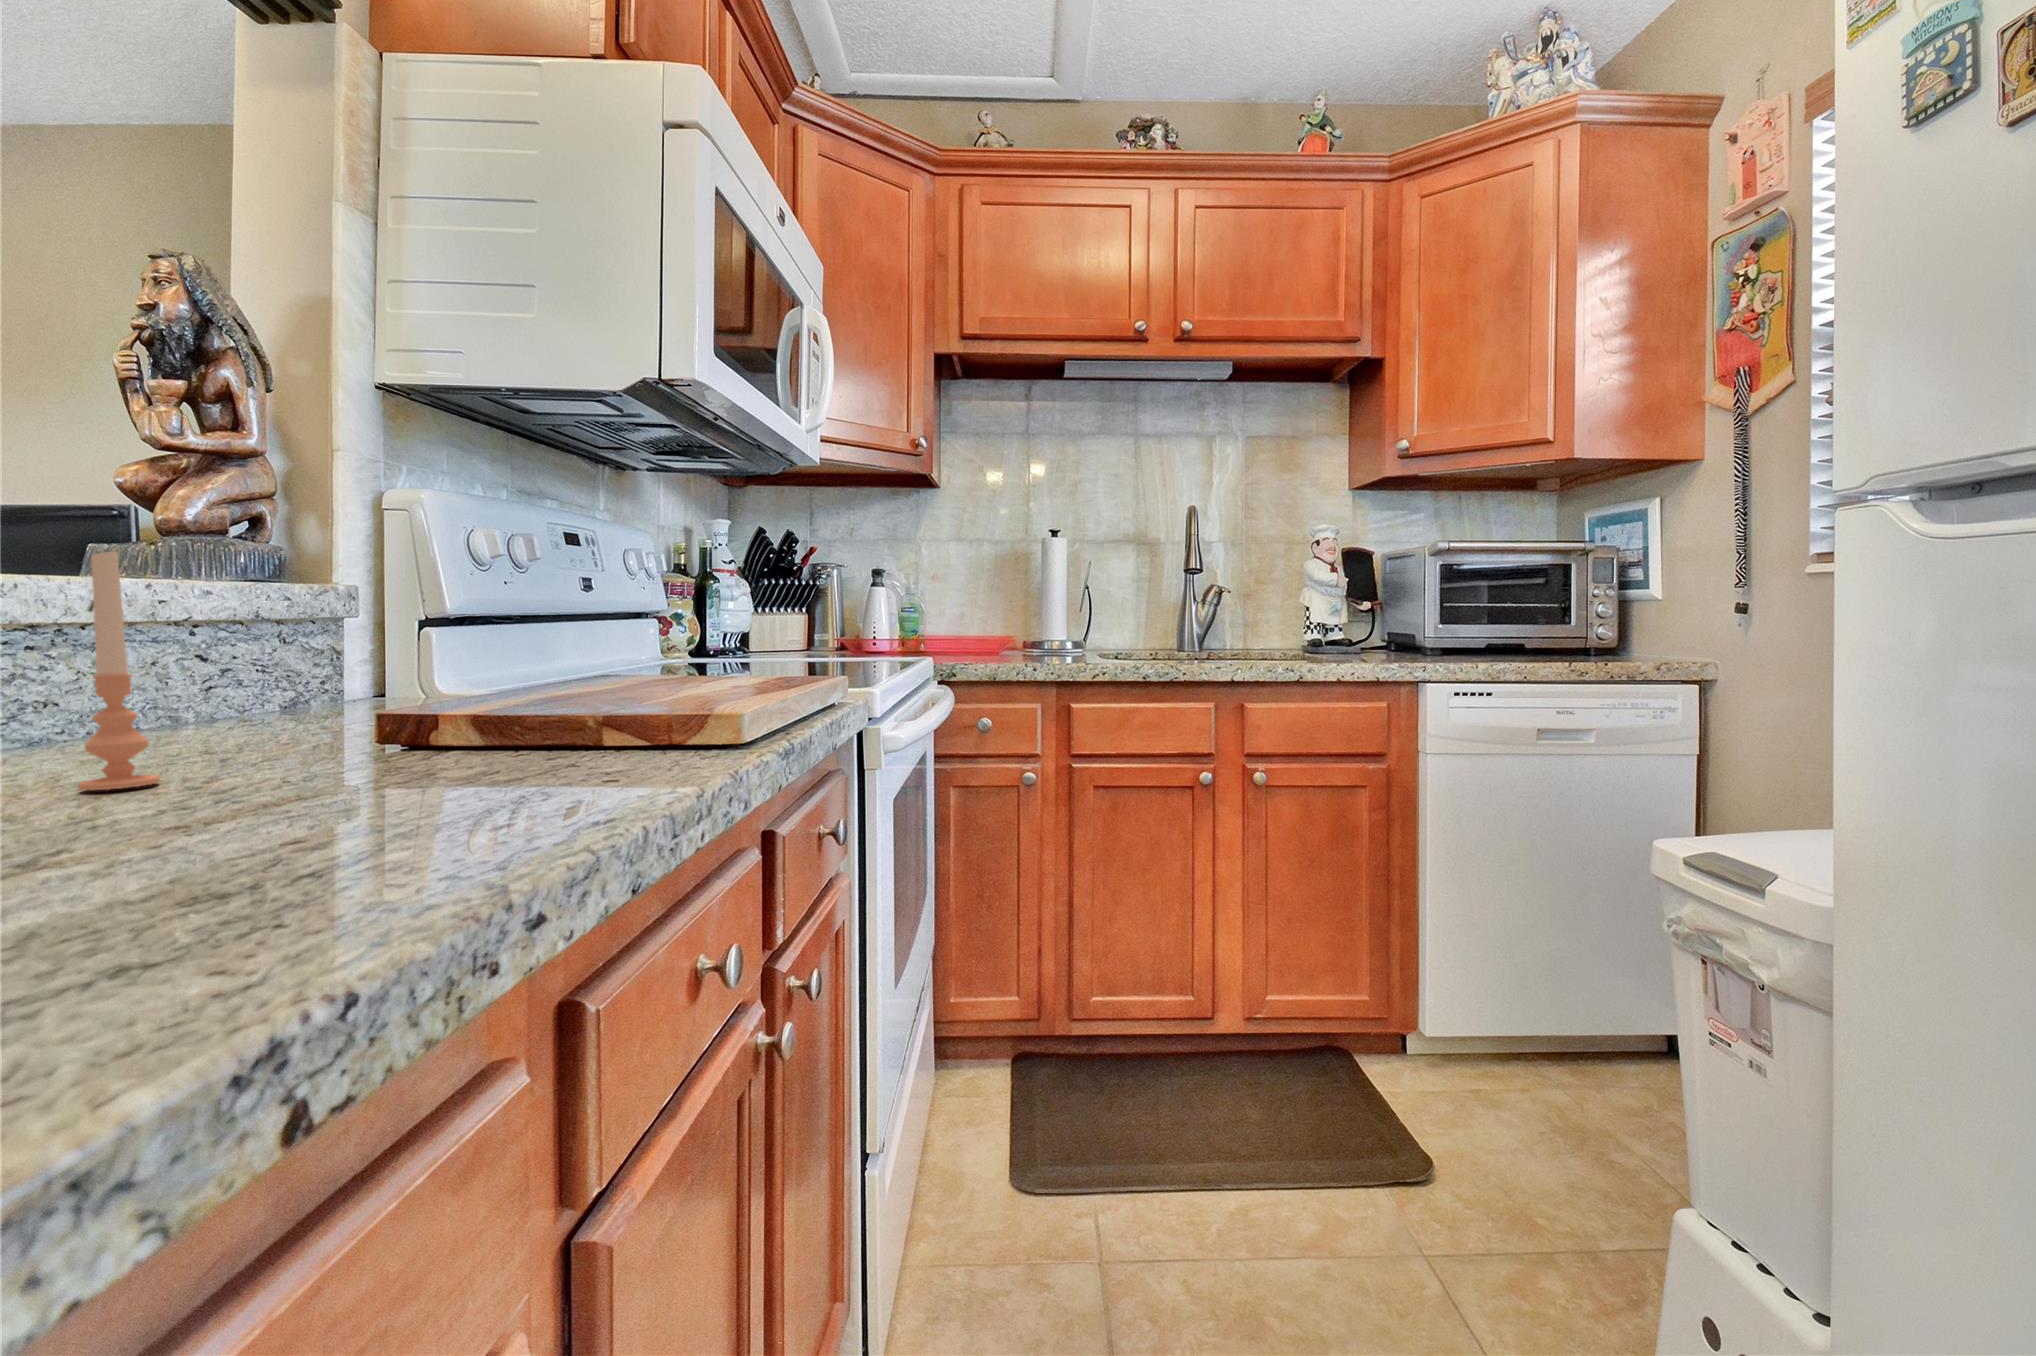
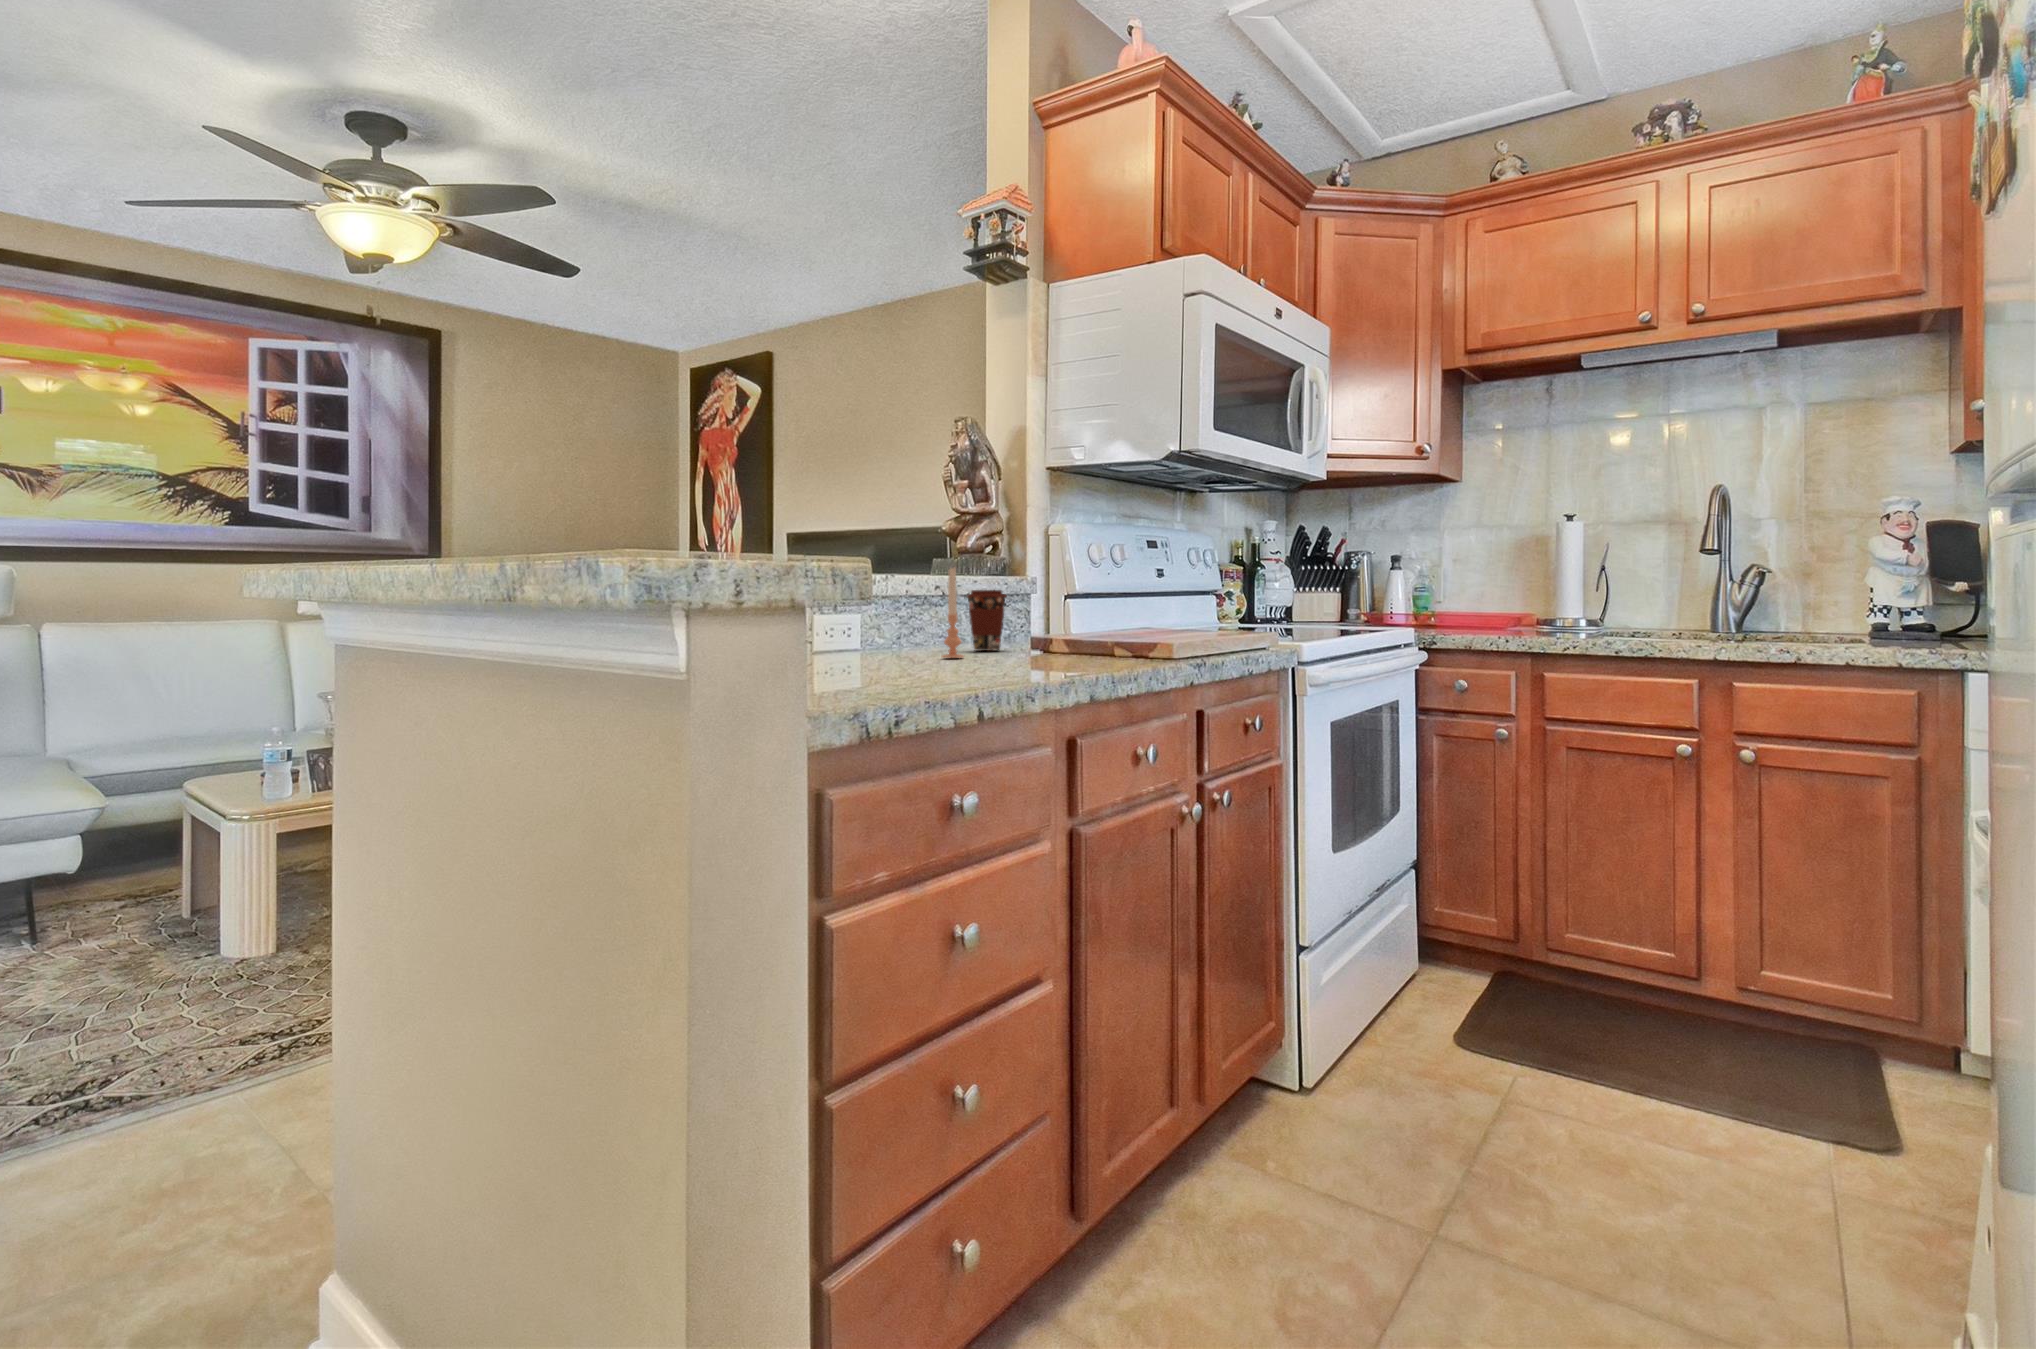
coffee cup: none [170,610,292,749] -> present [967,590,1007,651]

